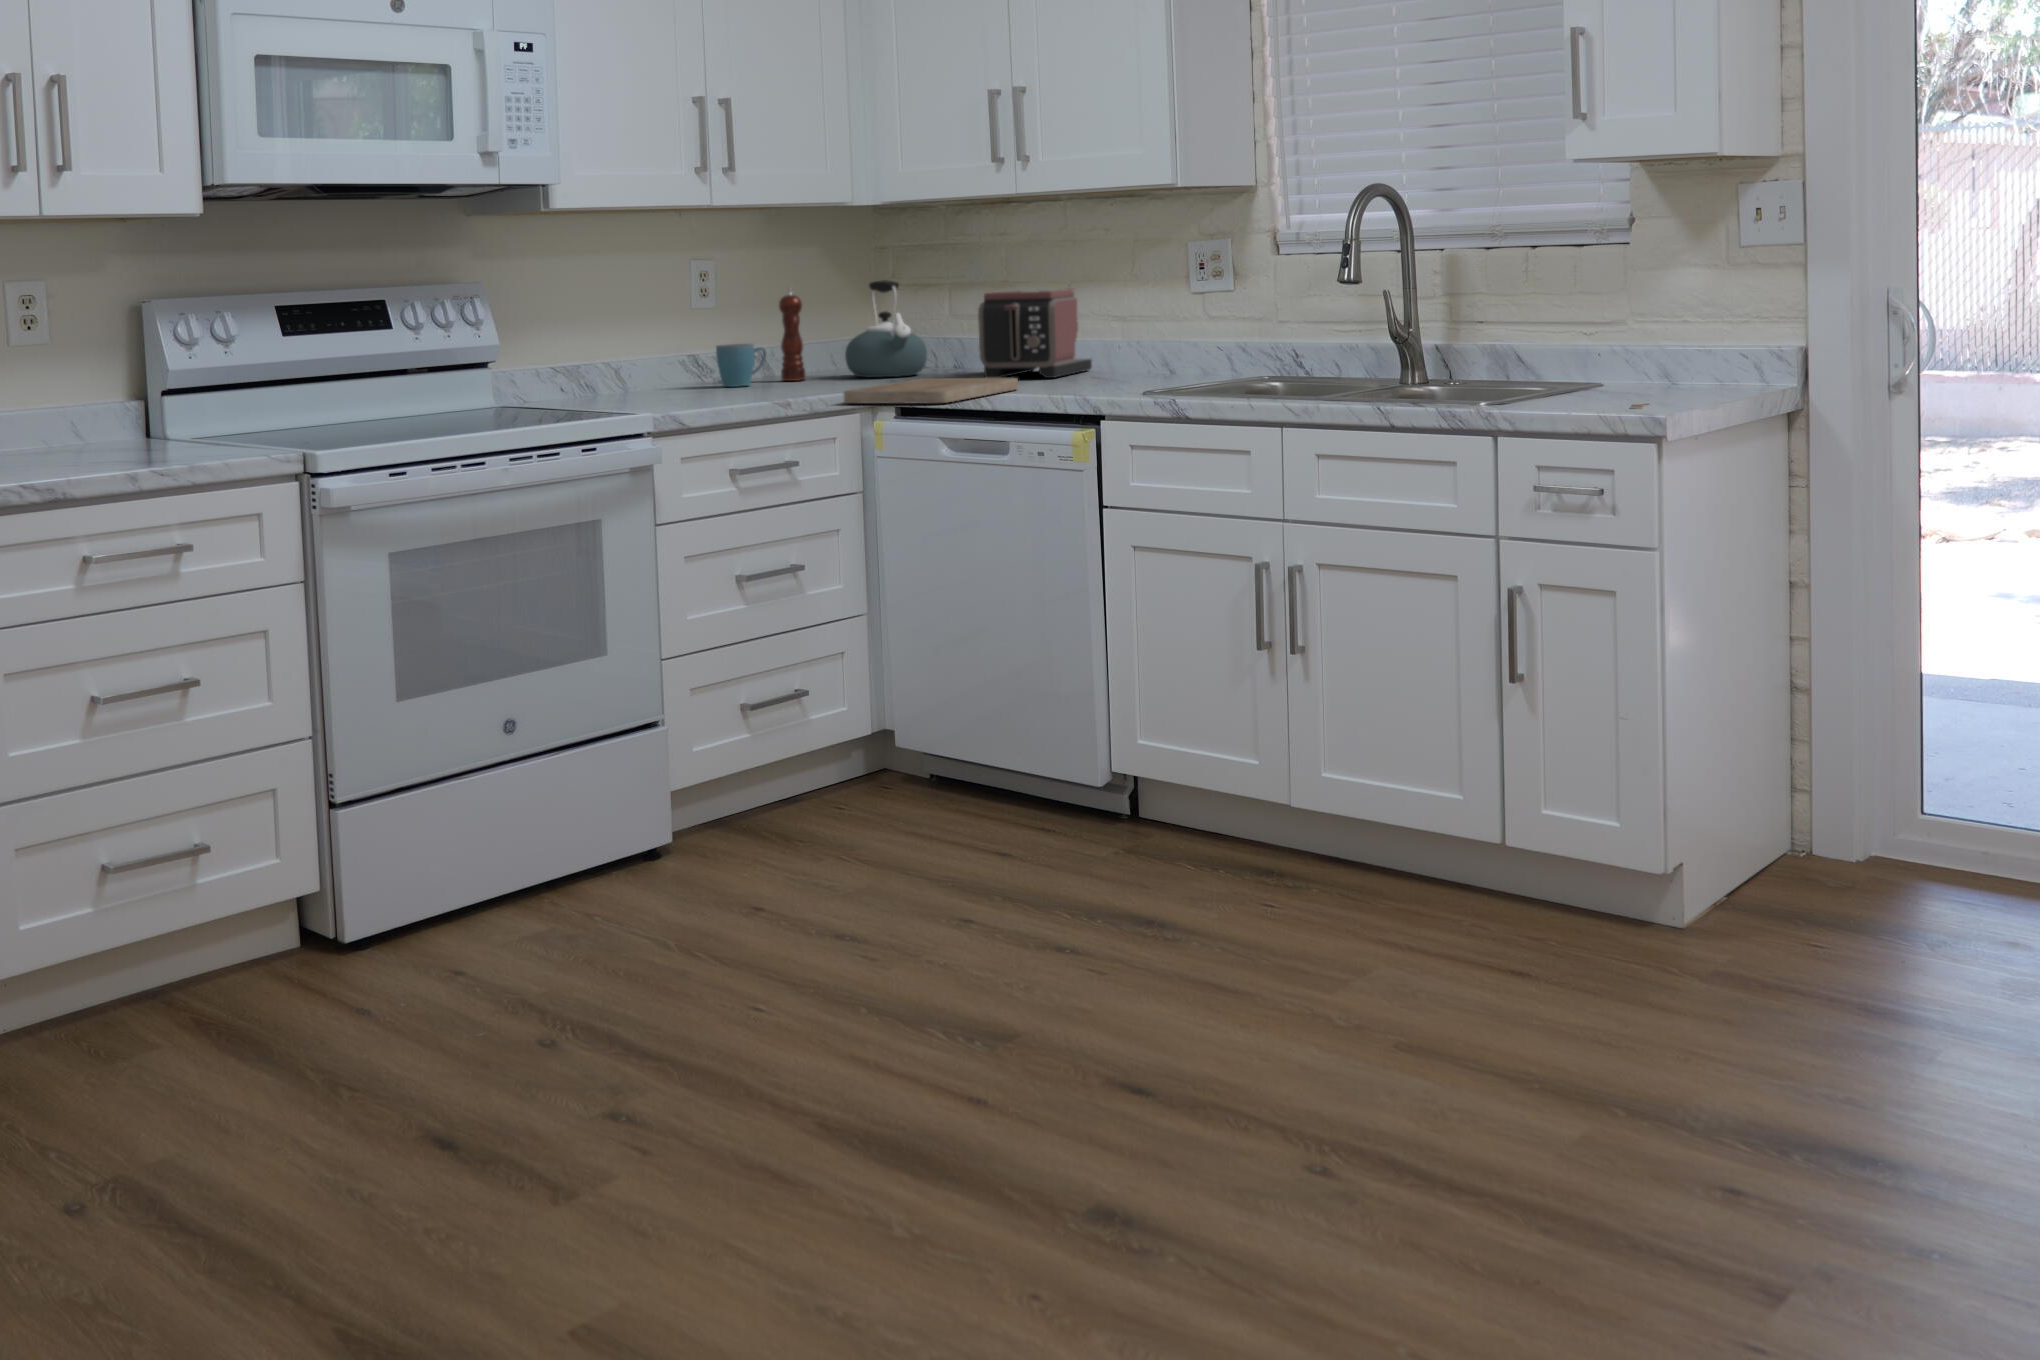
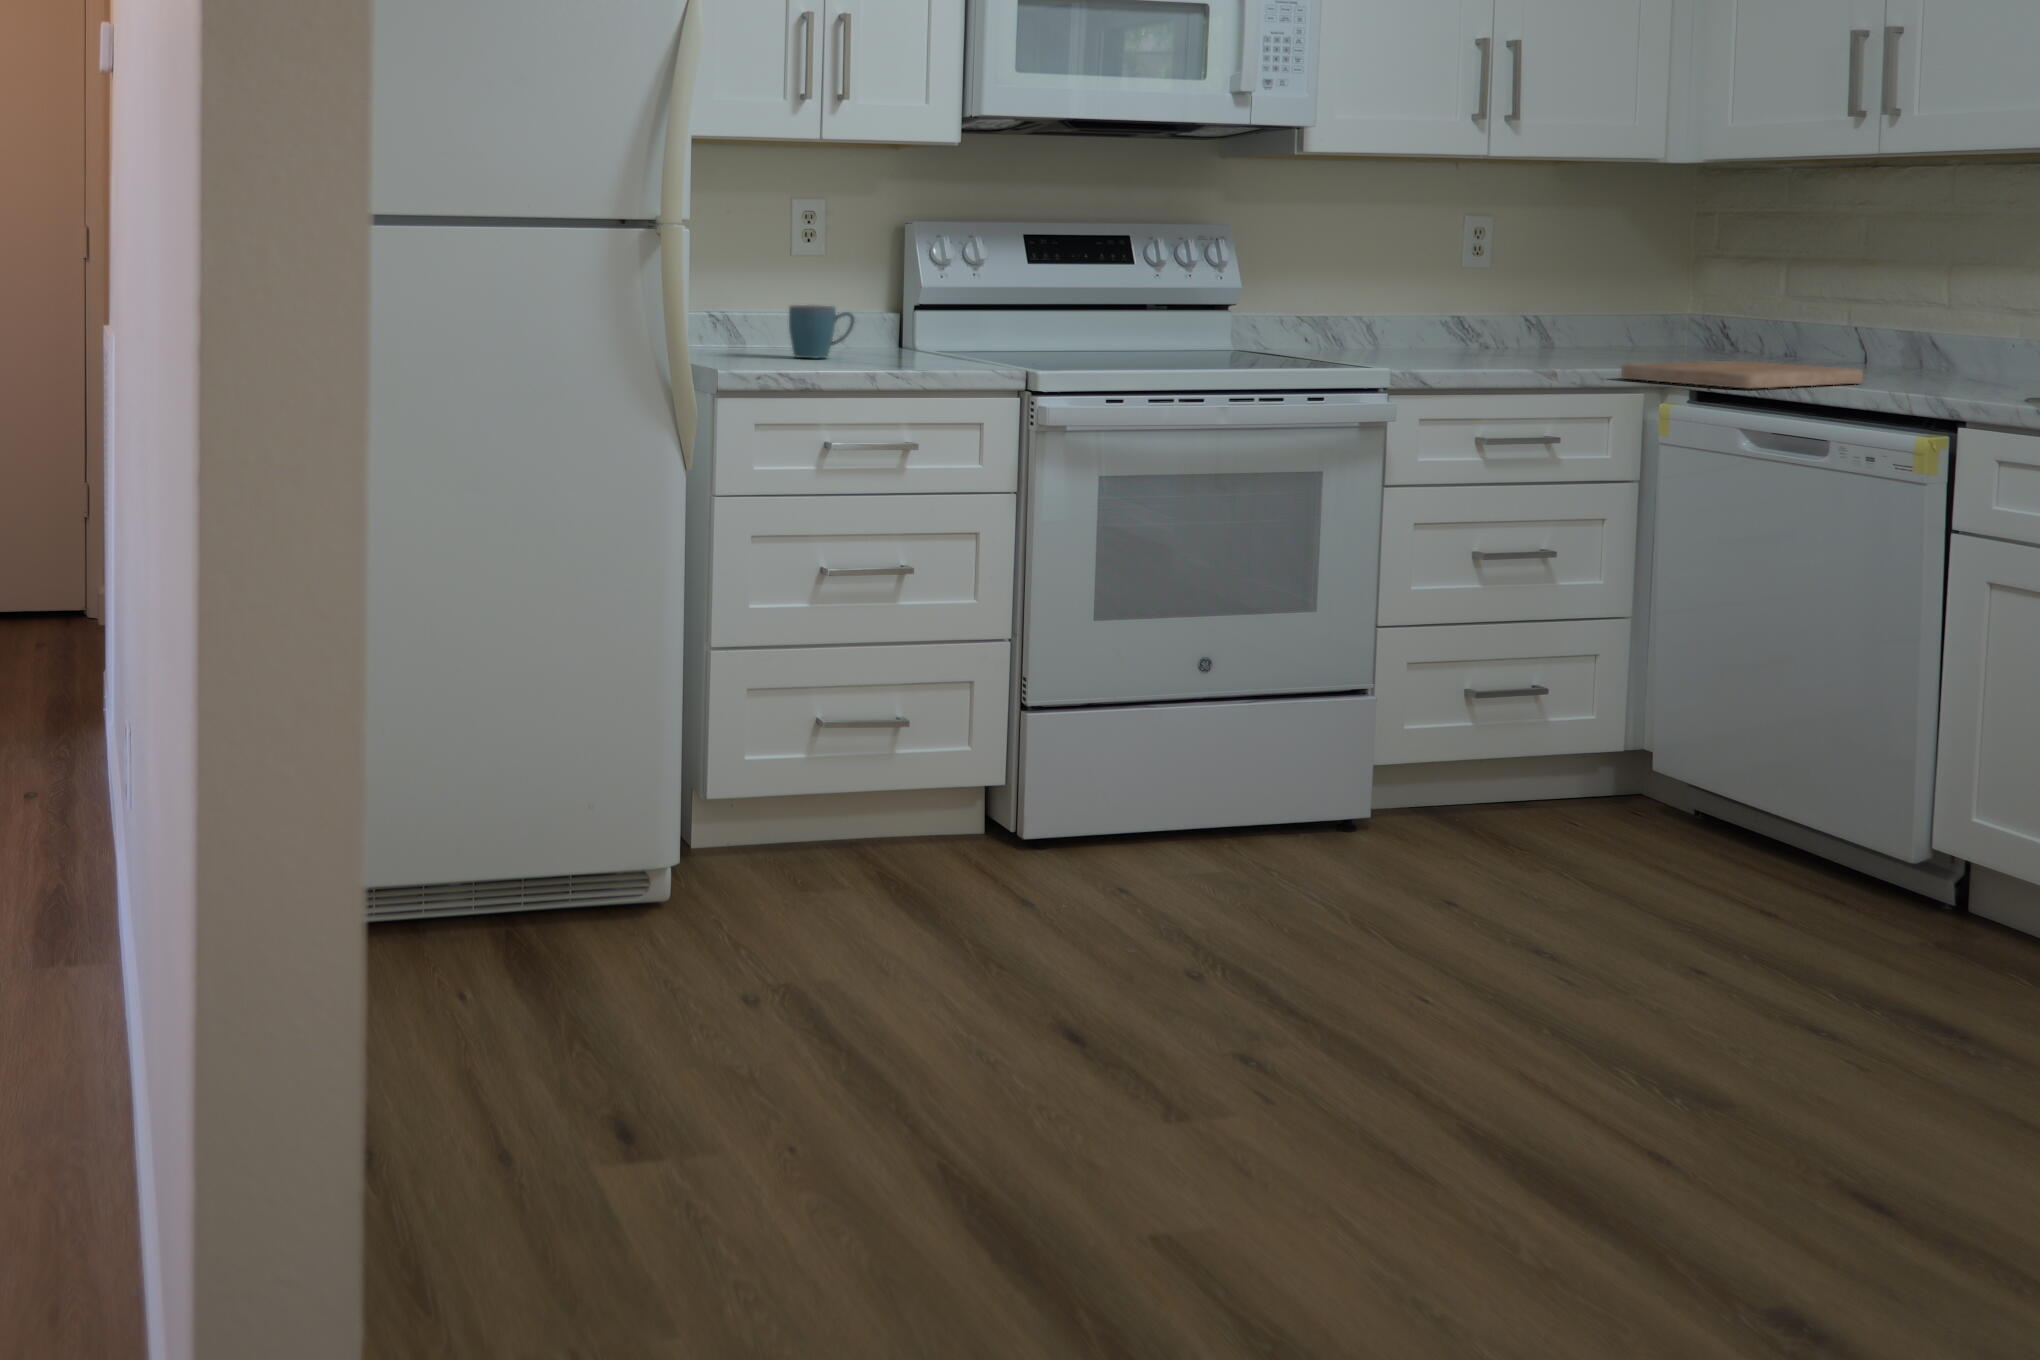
kettle: present [845,280,927,377] -> none [1646,247,1755,359]
pepper mill: present [779,288,806,381] -> none [1562,249,1597,353]
toaster: present [978,288,1092,378] -> none [1821,268,1997,376]
mug: present [716,344,766,387] -> present [789,305,854,358]

